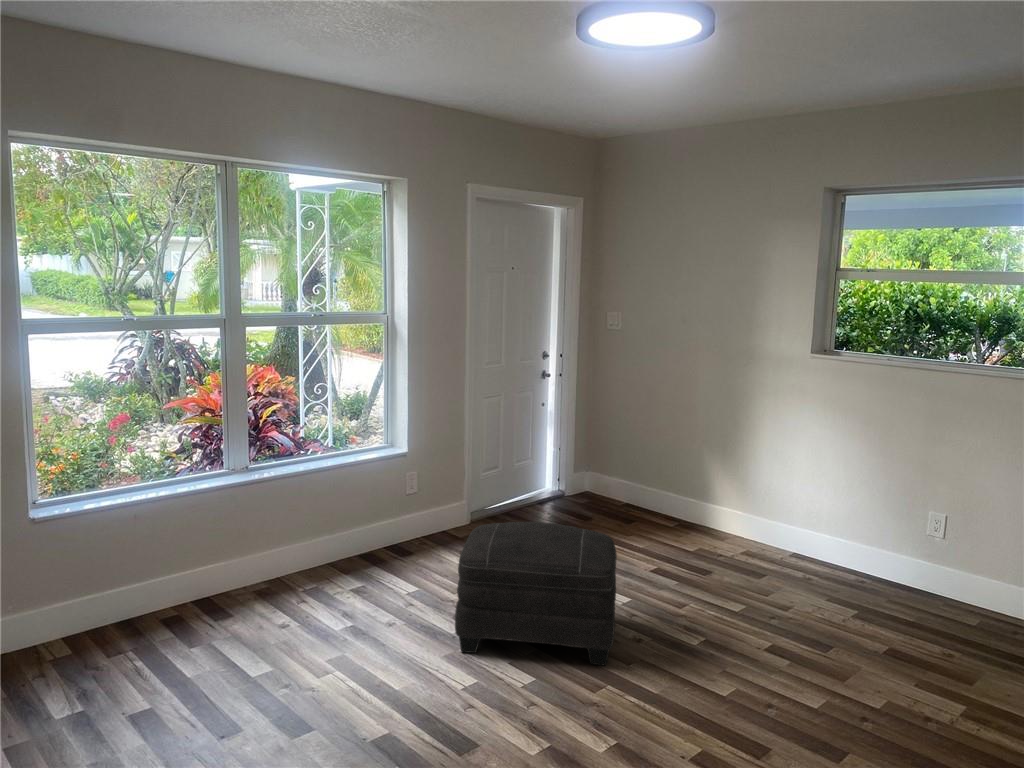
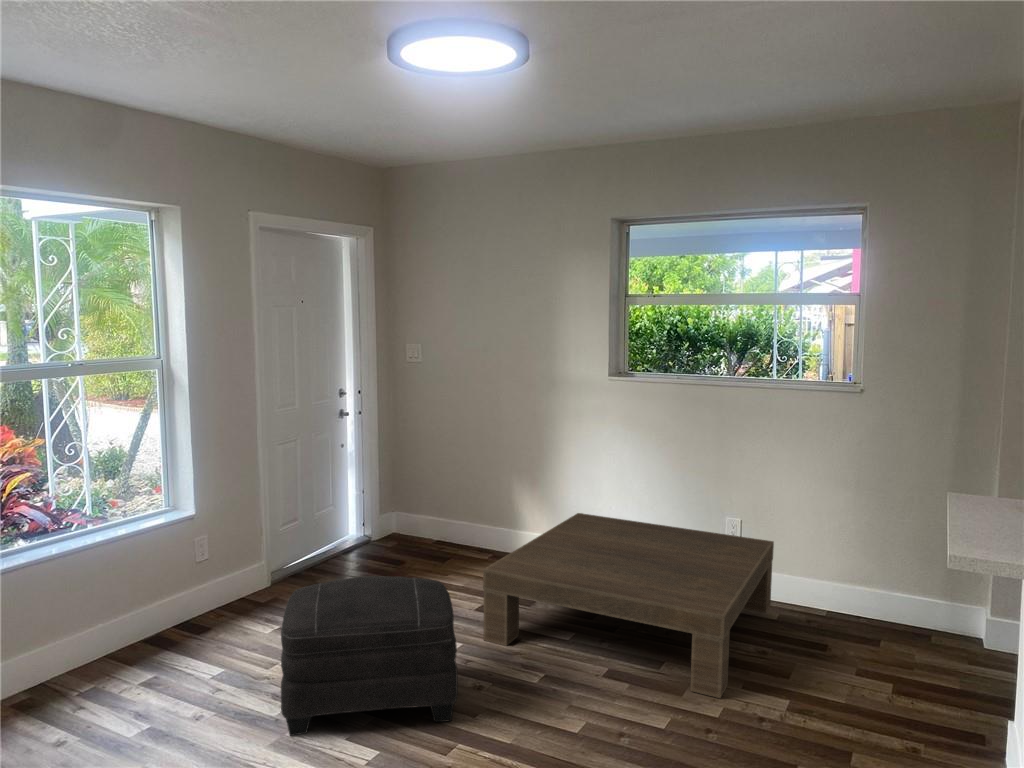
coffee table: none [652,489,985,694] -> present [483,513,774,698]

